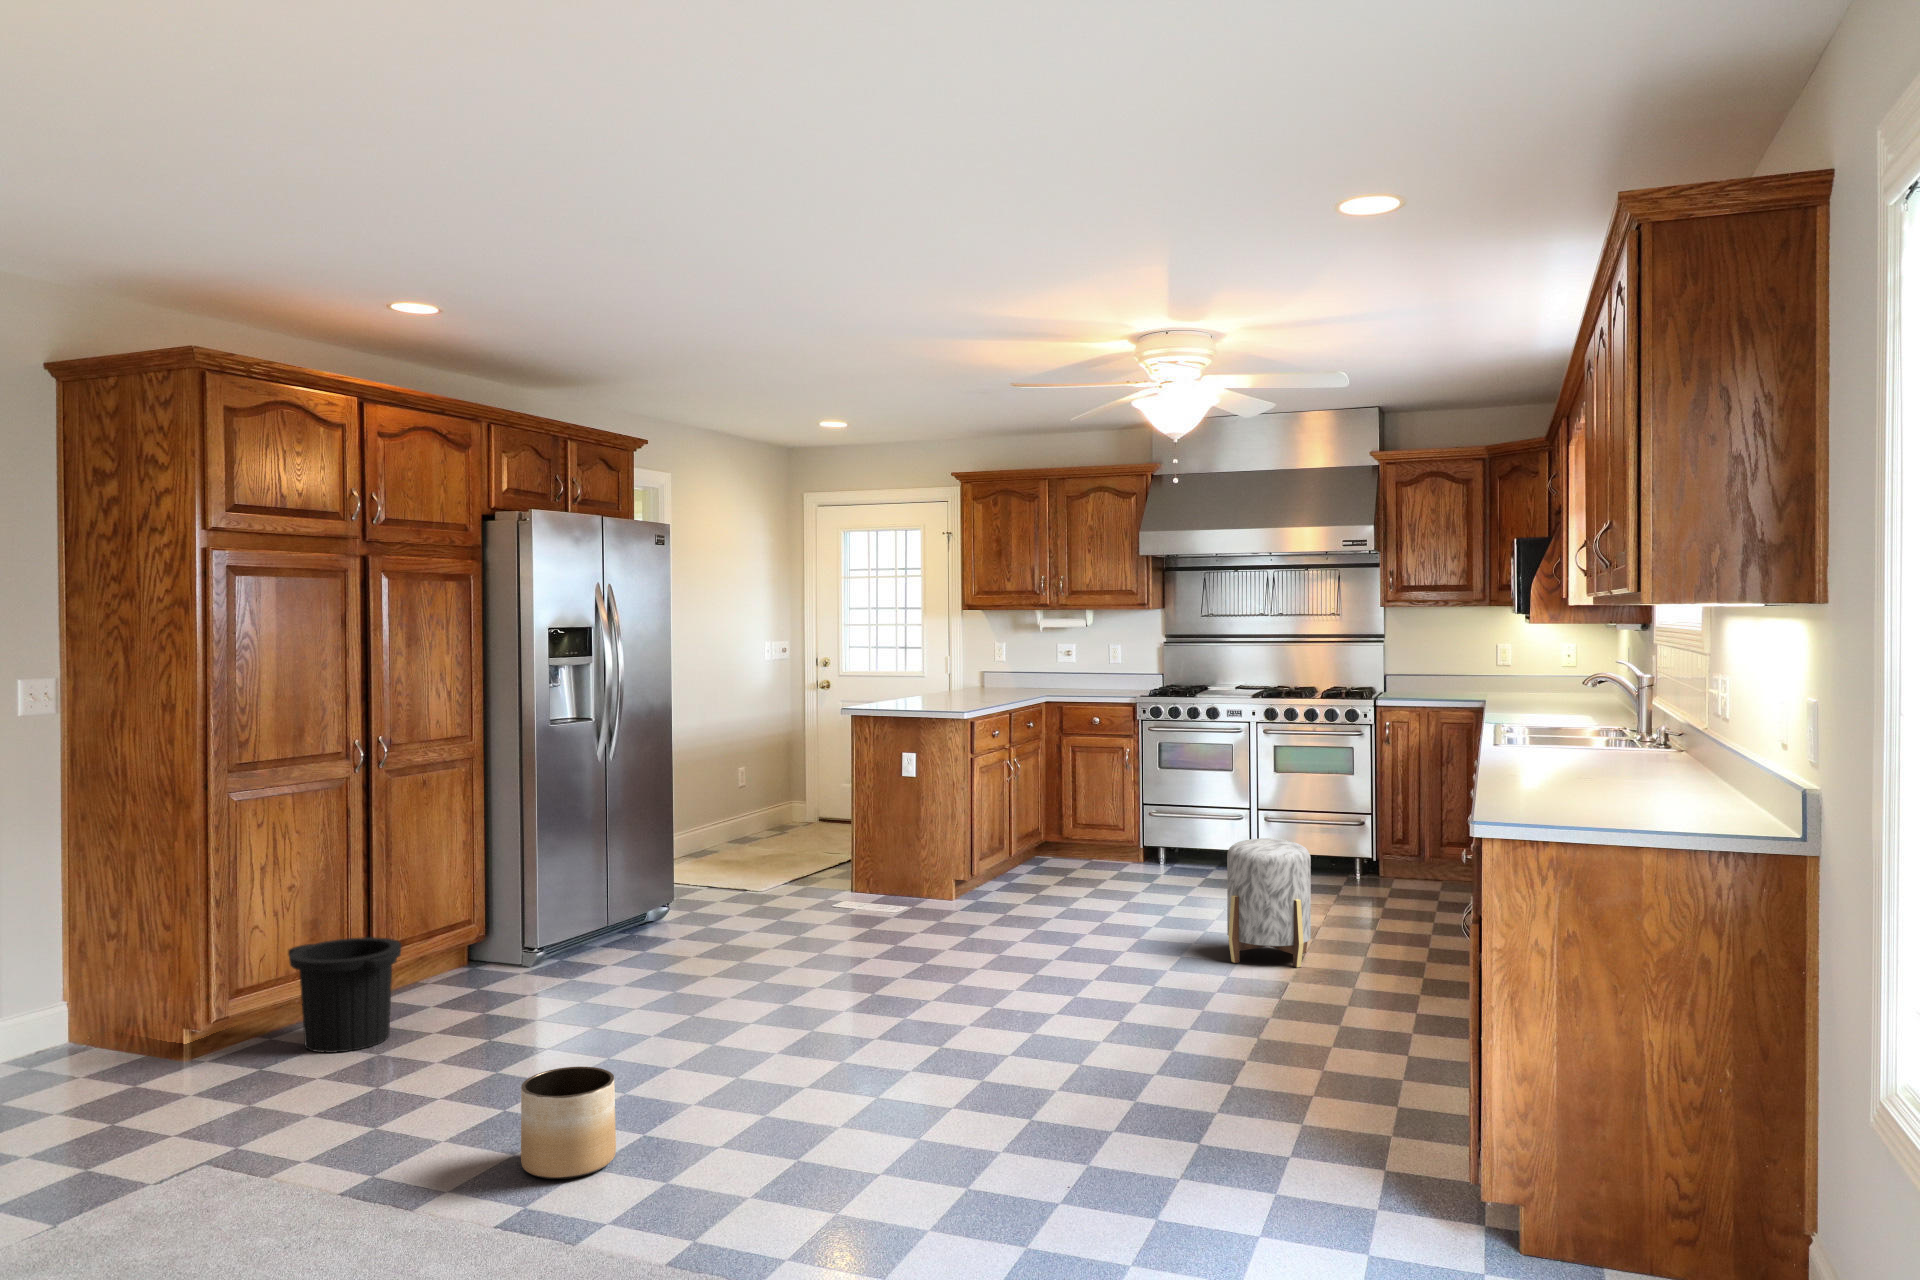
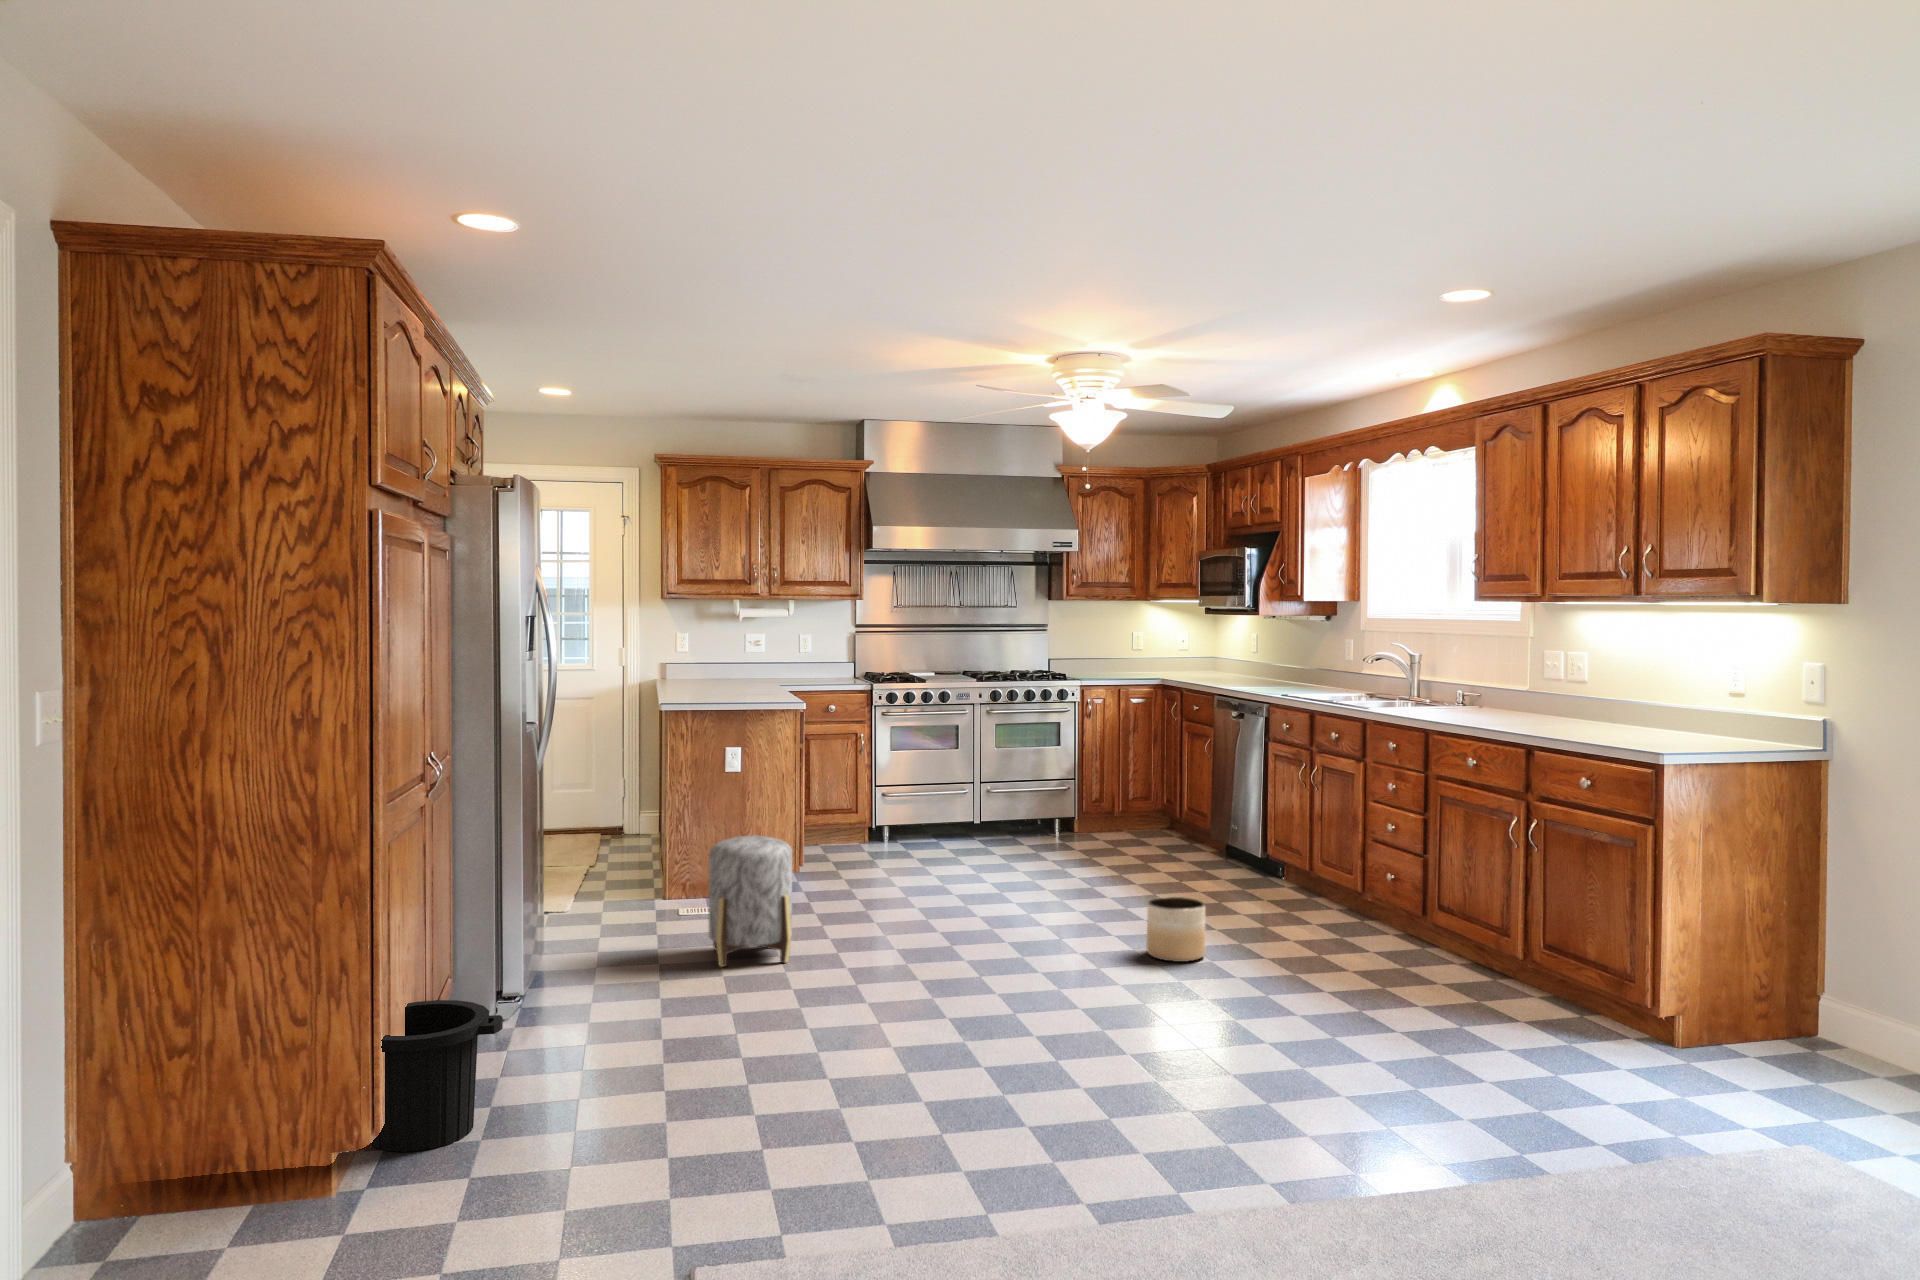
stool: present [1227,838,1311,967] -> present [709,836,792,967]
planter: present [521,1067,616,1179] -> present [1146,897,1205,962]

